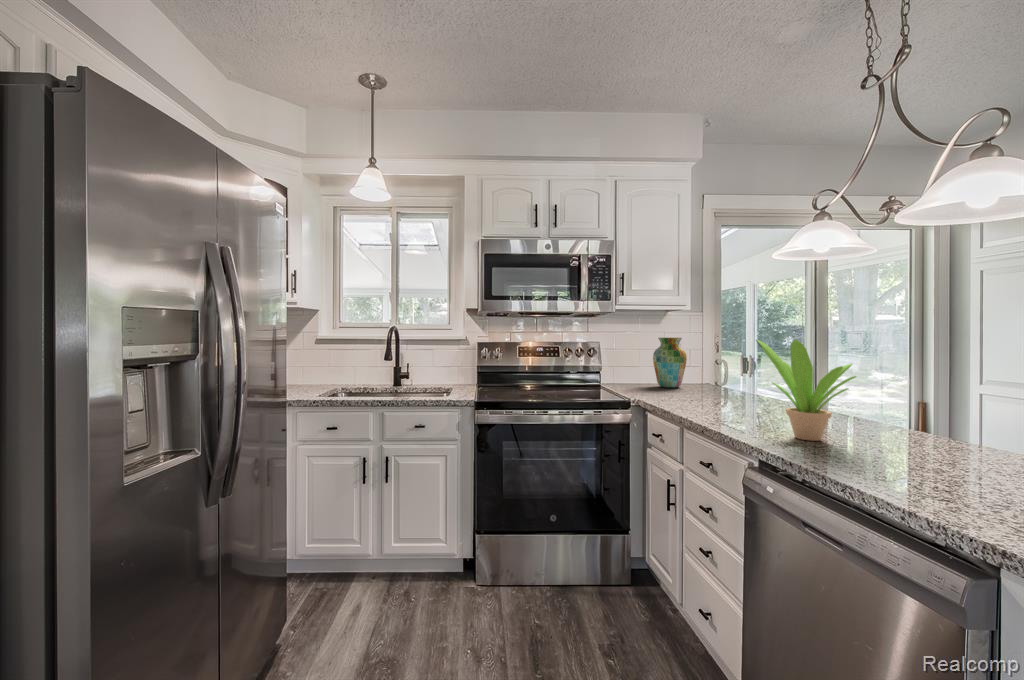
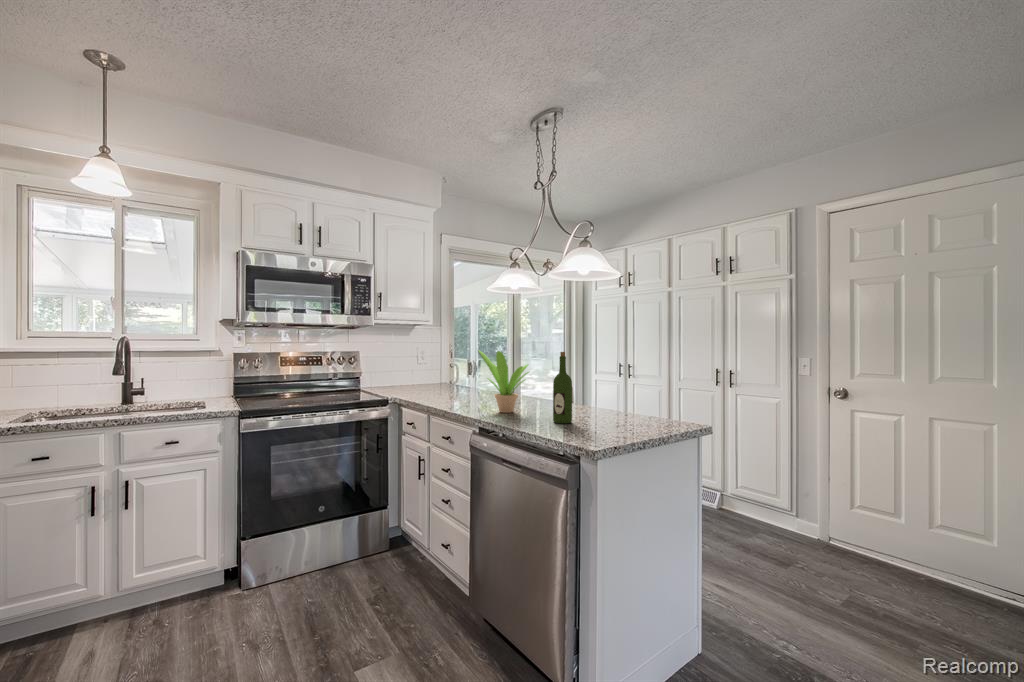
vase: present [653,337,687,388] -> none [403,347,430,388]
wine bottle: none [917,342,967,481] -> present [553,352,572,423]

